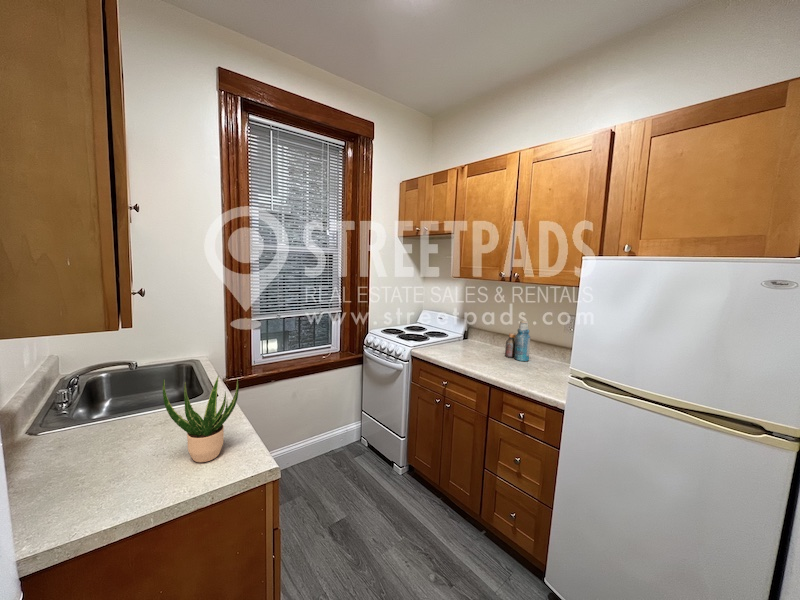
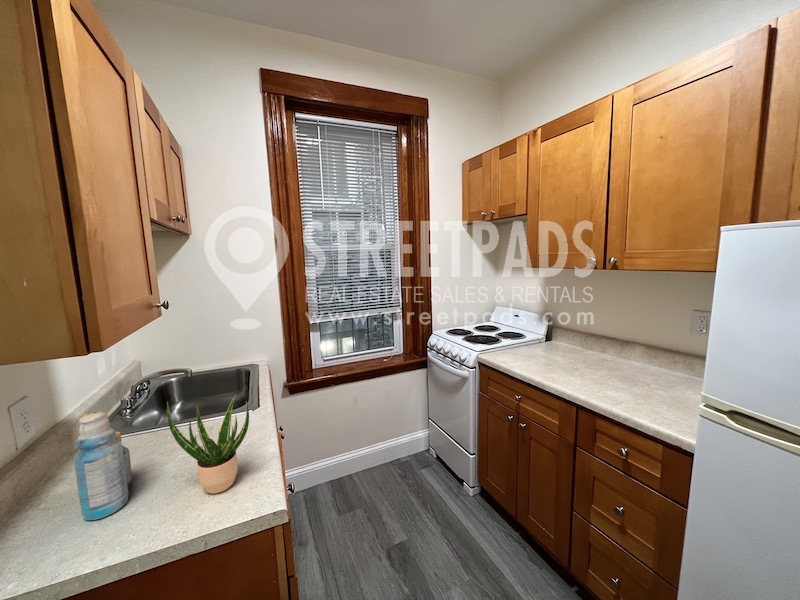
bottle: present [505,321,530,361] -> present [74,411,132,520]

